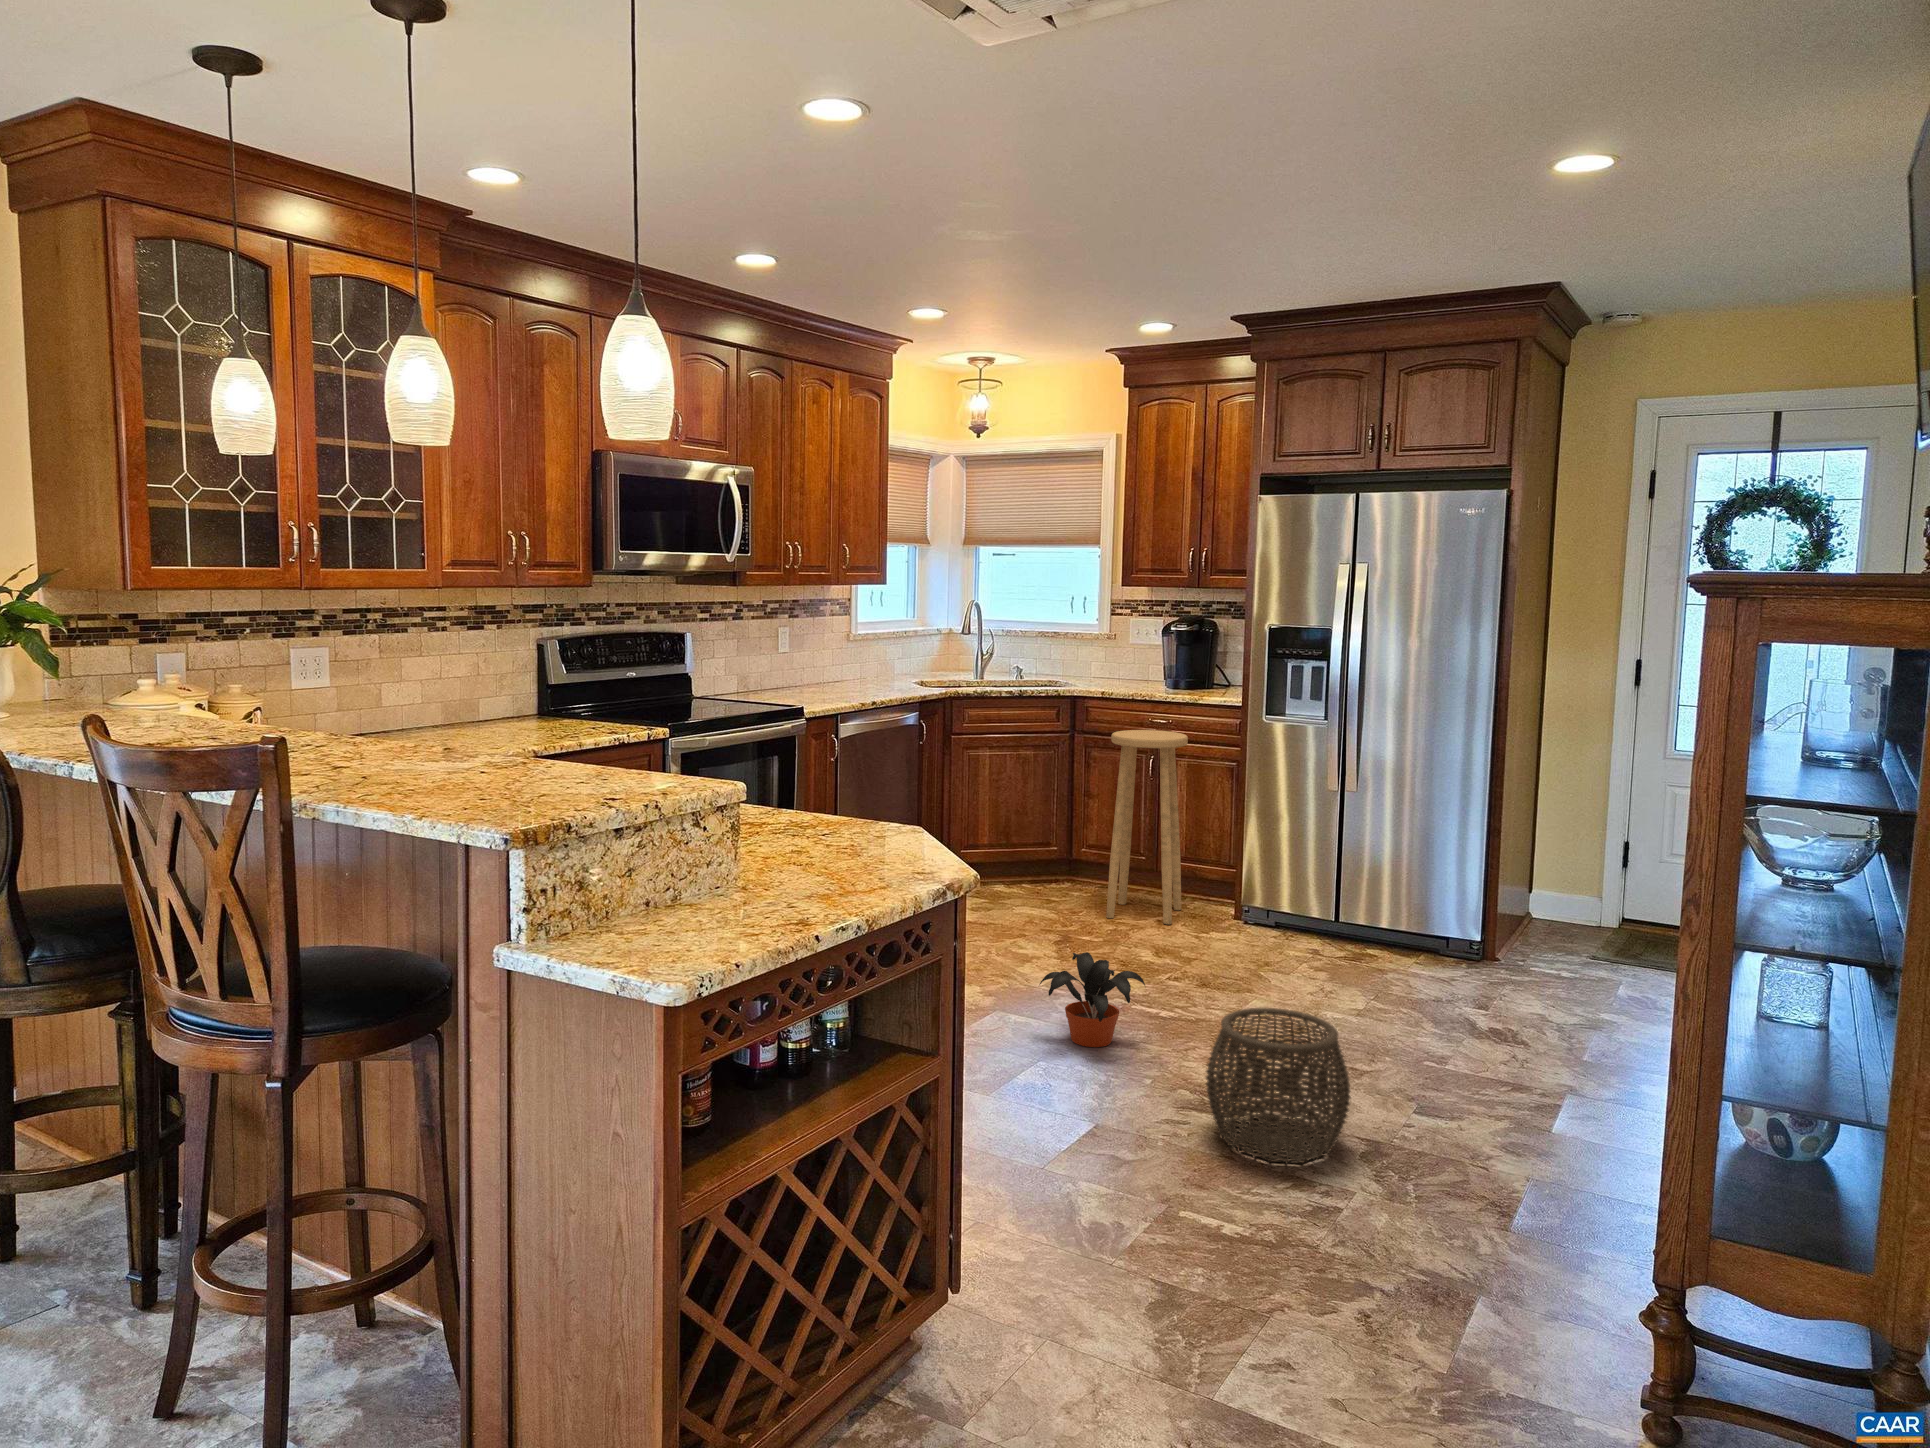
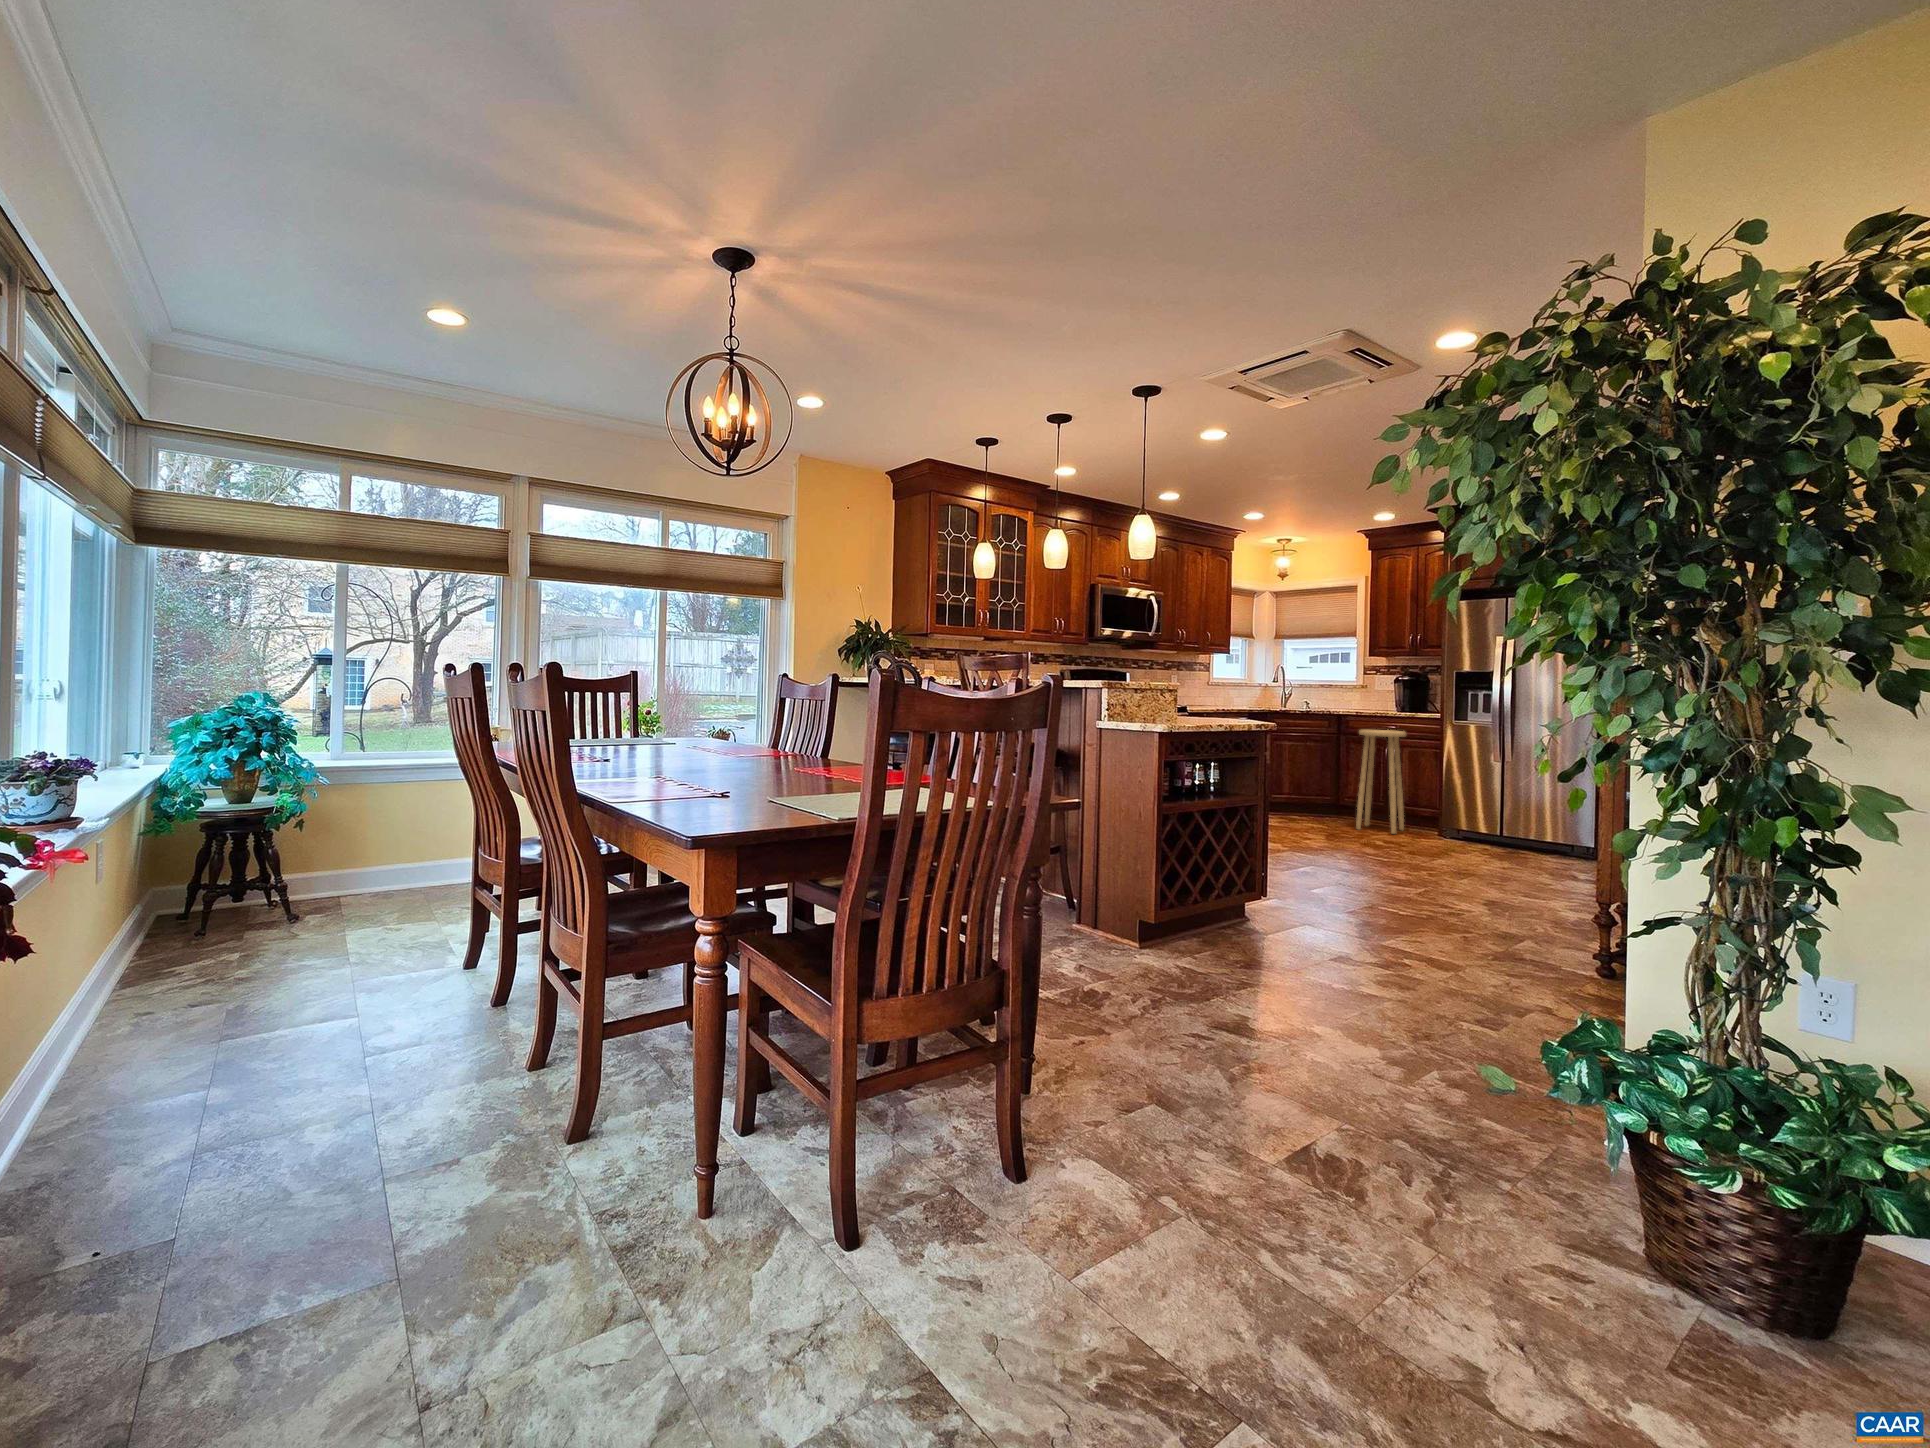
potted plant: present [1039,952,1145,1047] -> none [1310,820,1370,864]
woven basket: present [1206,1008,1351,1163] -> none [1396,834,1477,903]

